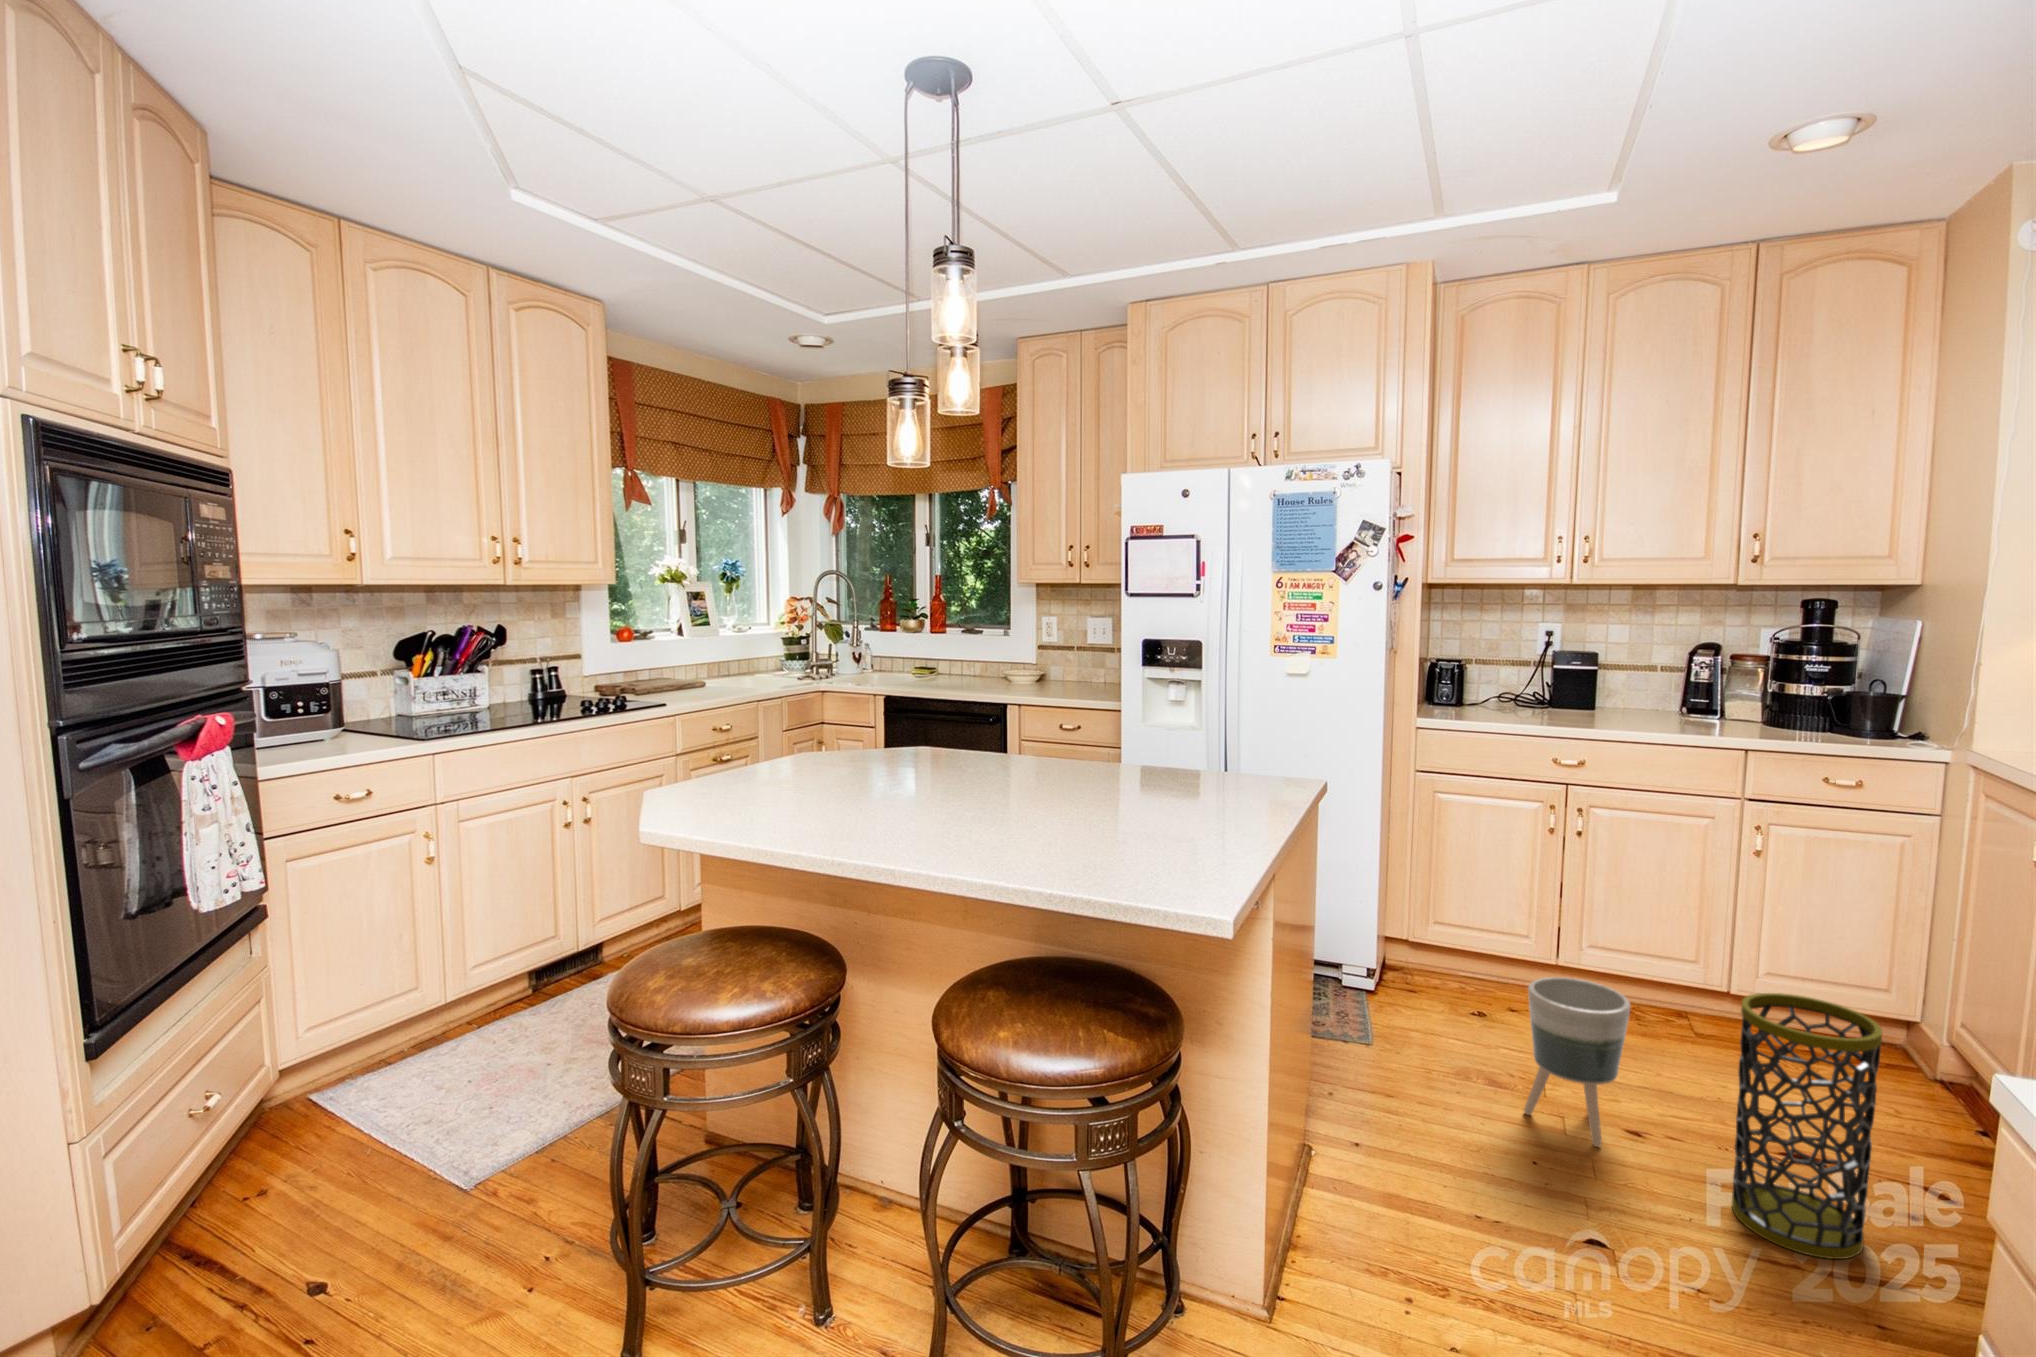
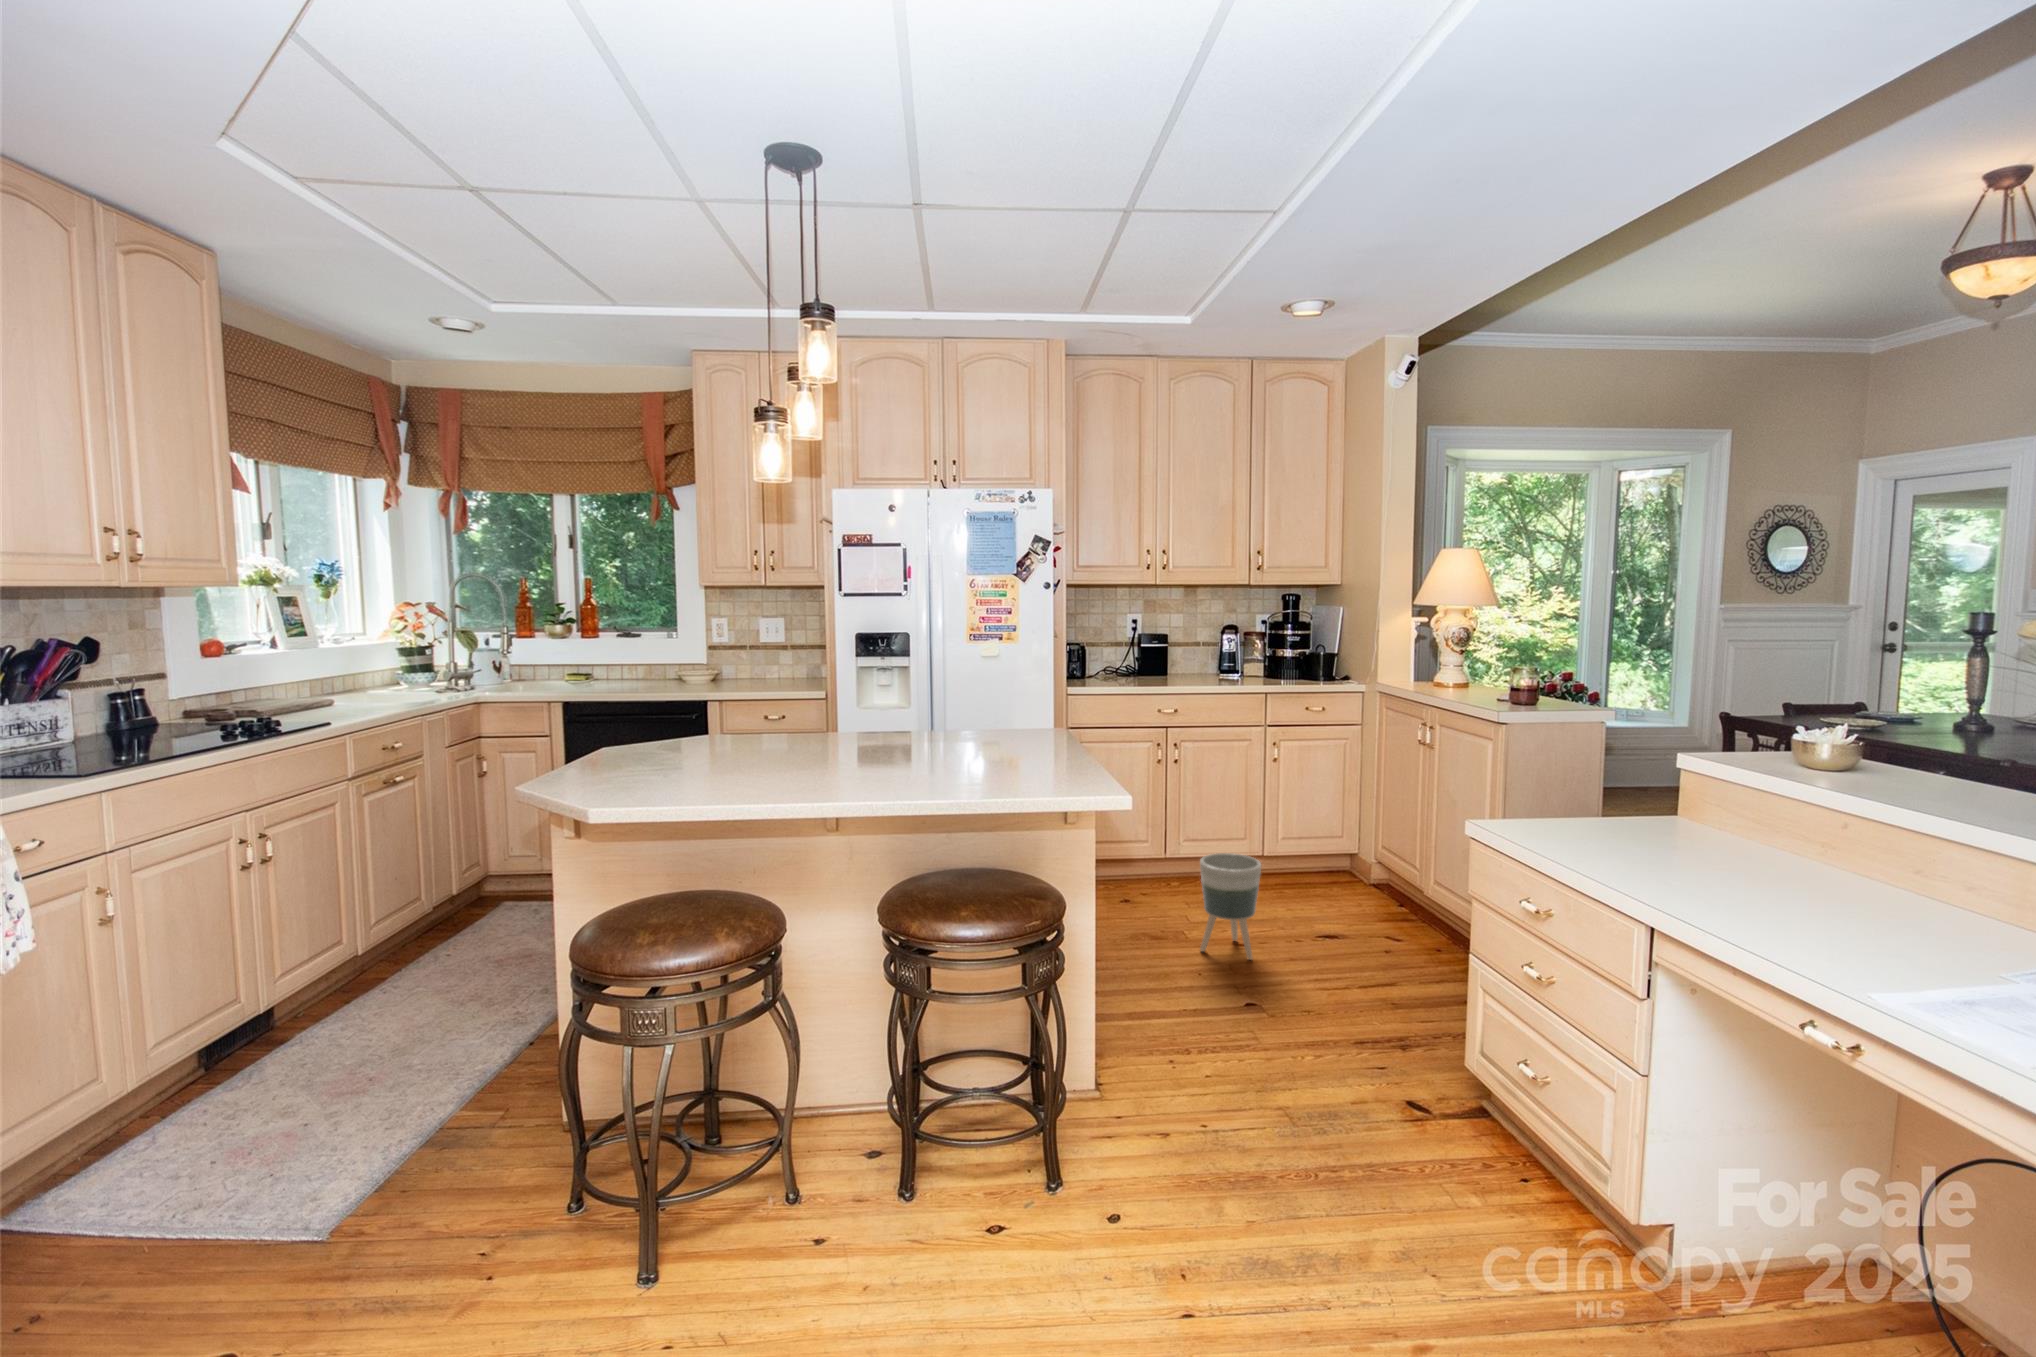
trash can: present [1732,993,1882,1259] -> none [1330,835,1403,986]

